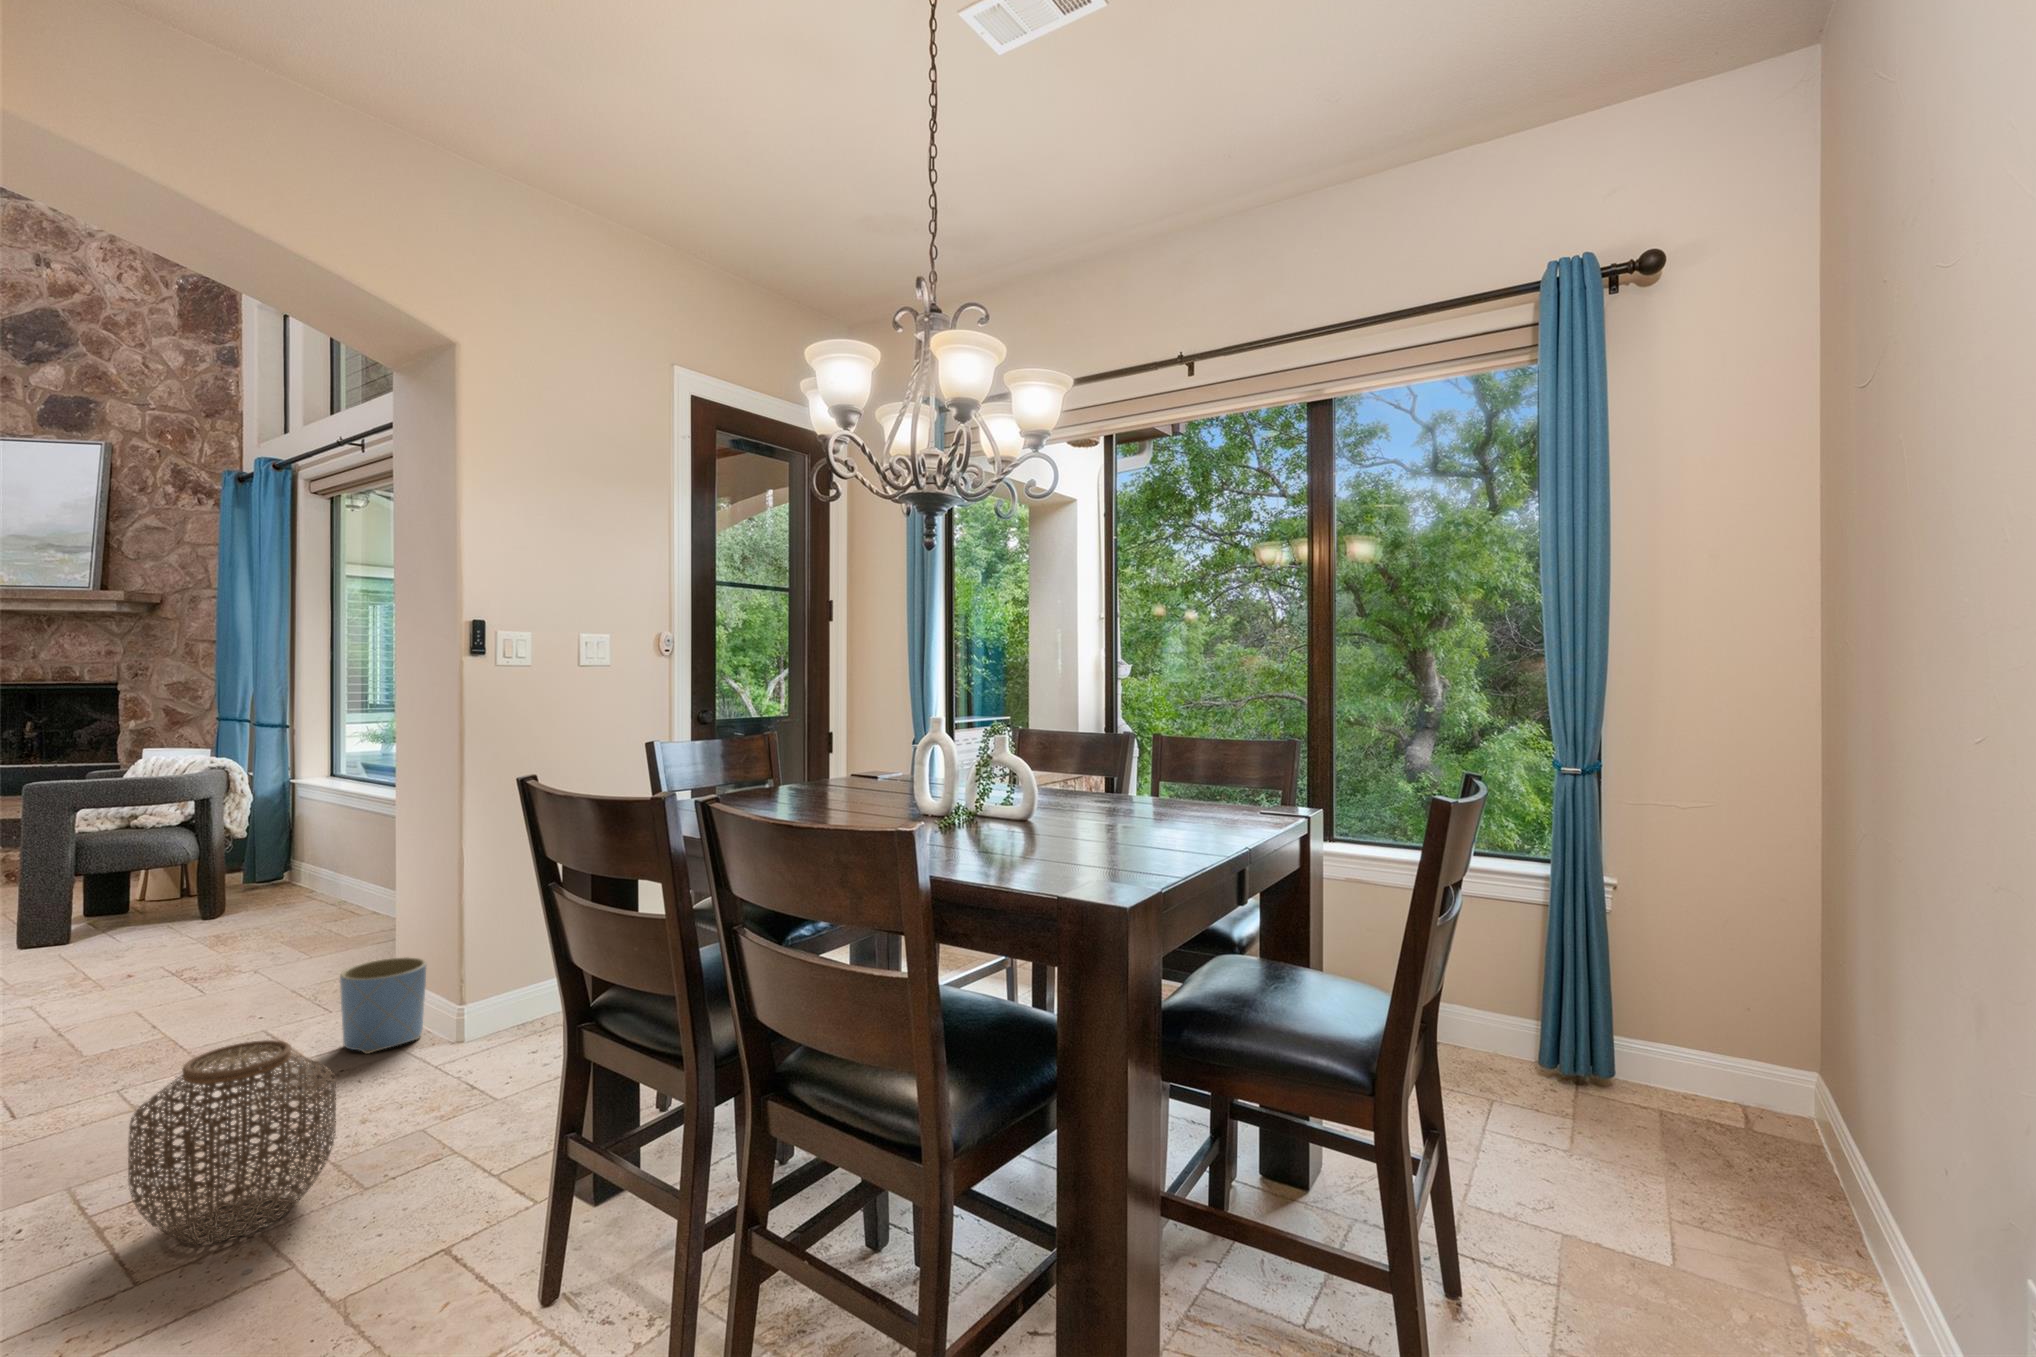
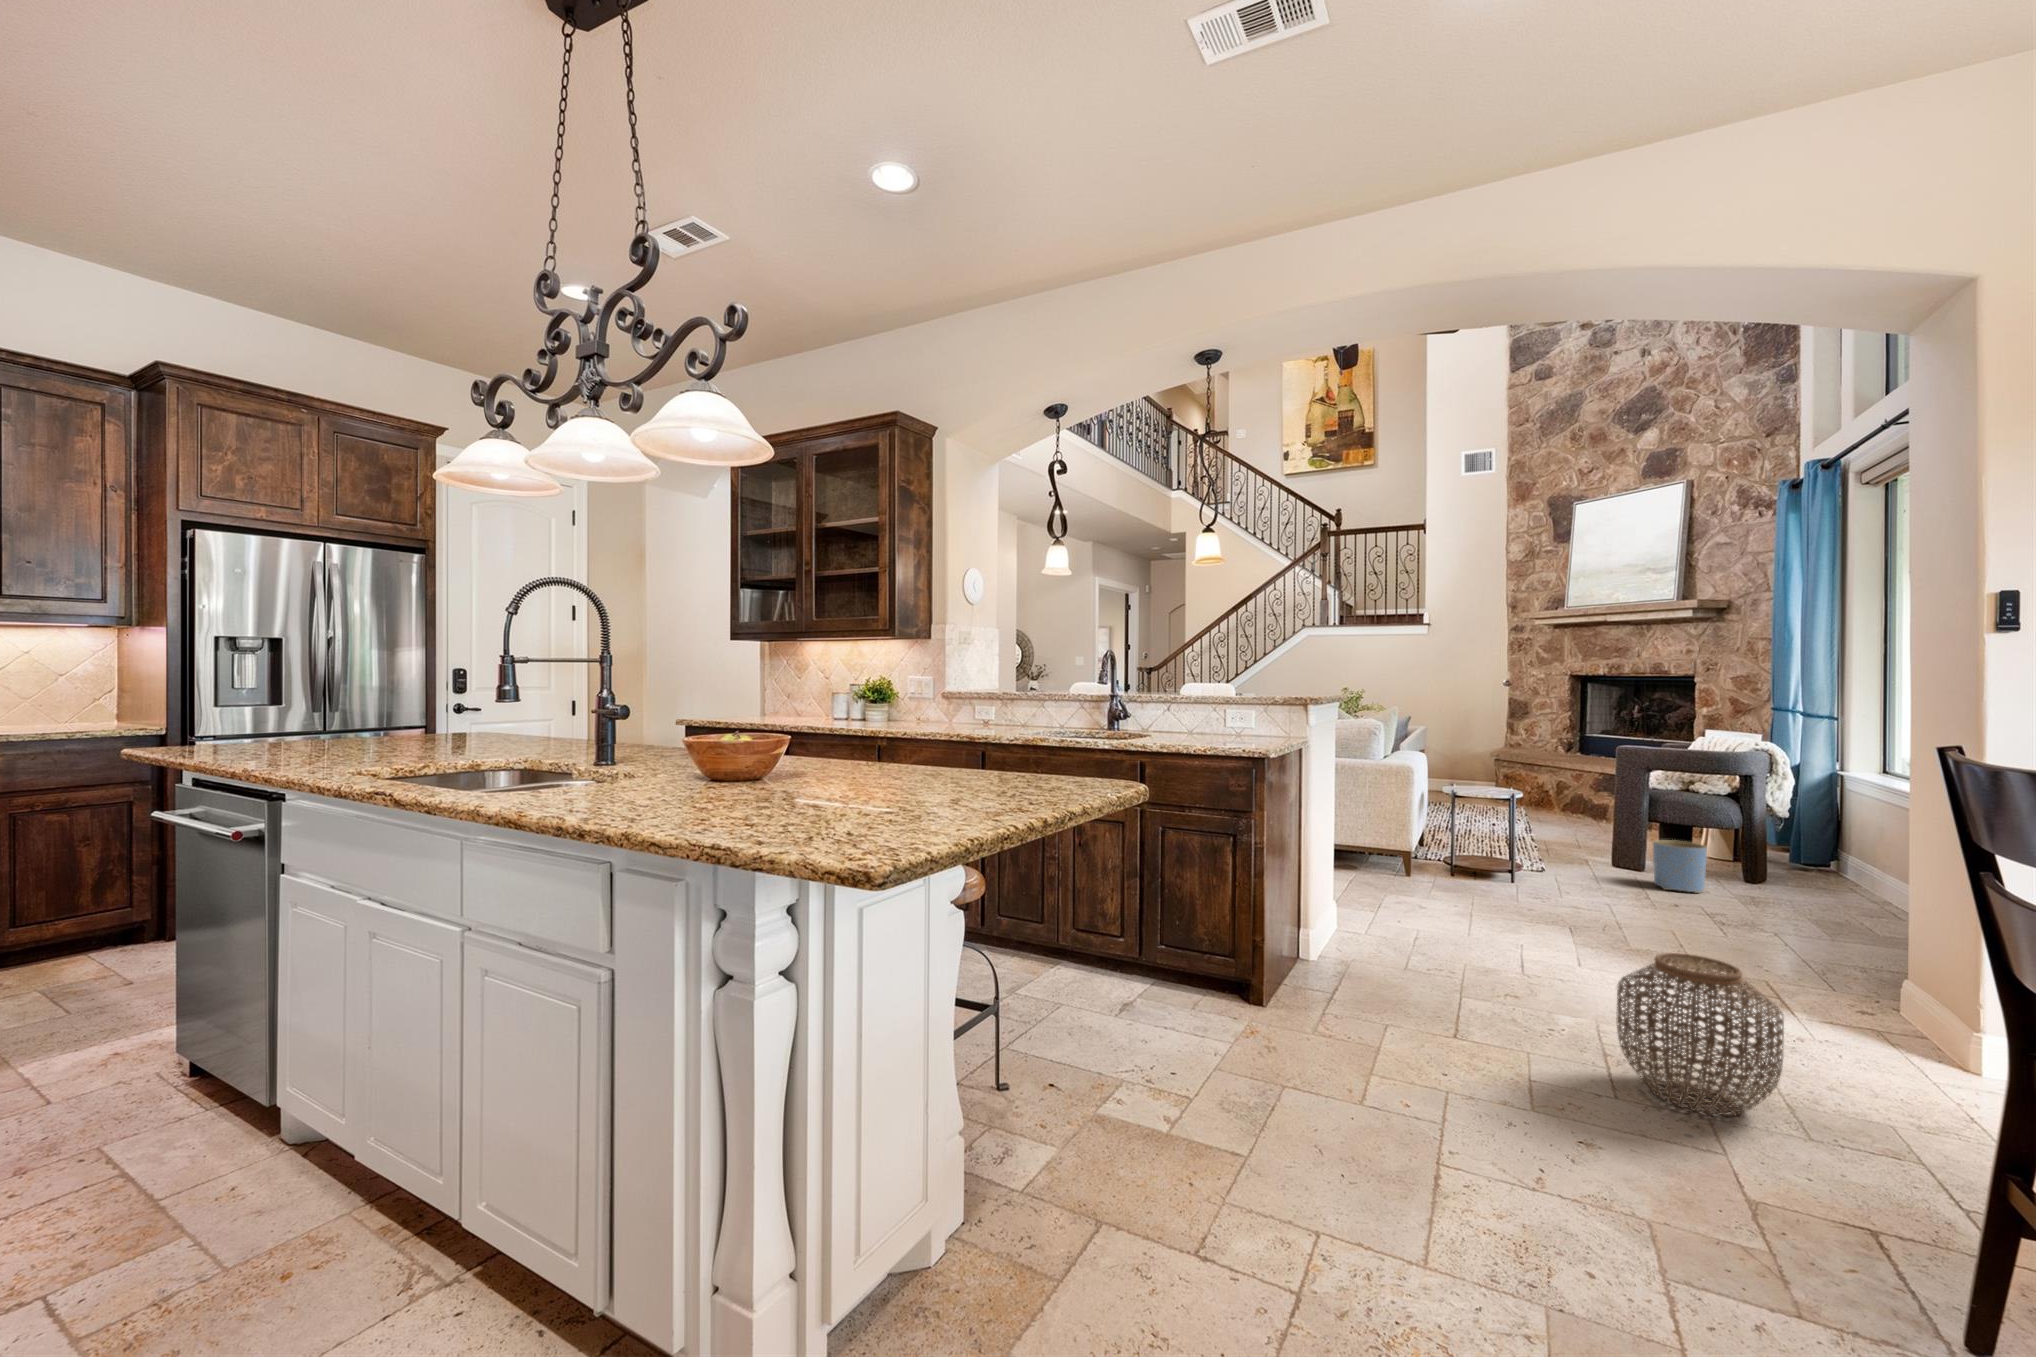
planter: present [340,957,426,1054] -> present [1653,840,1707,893]

